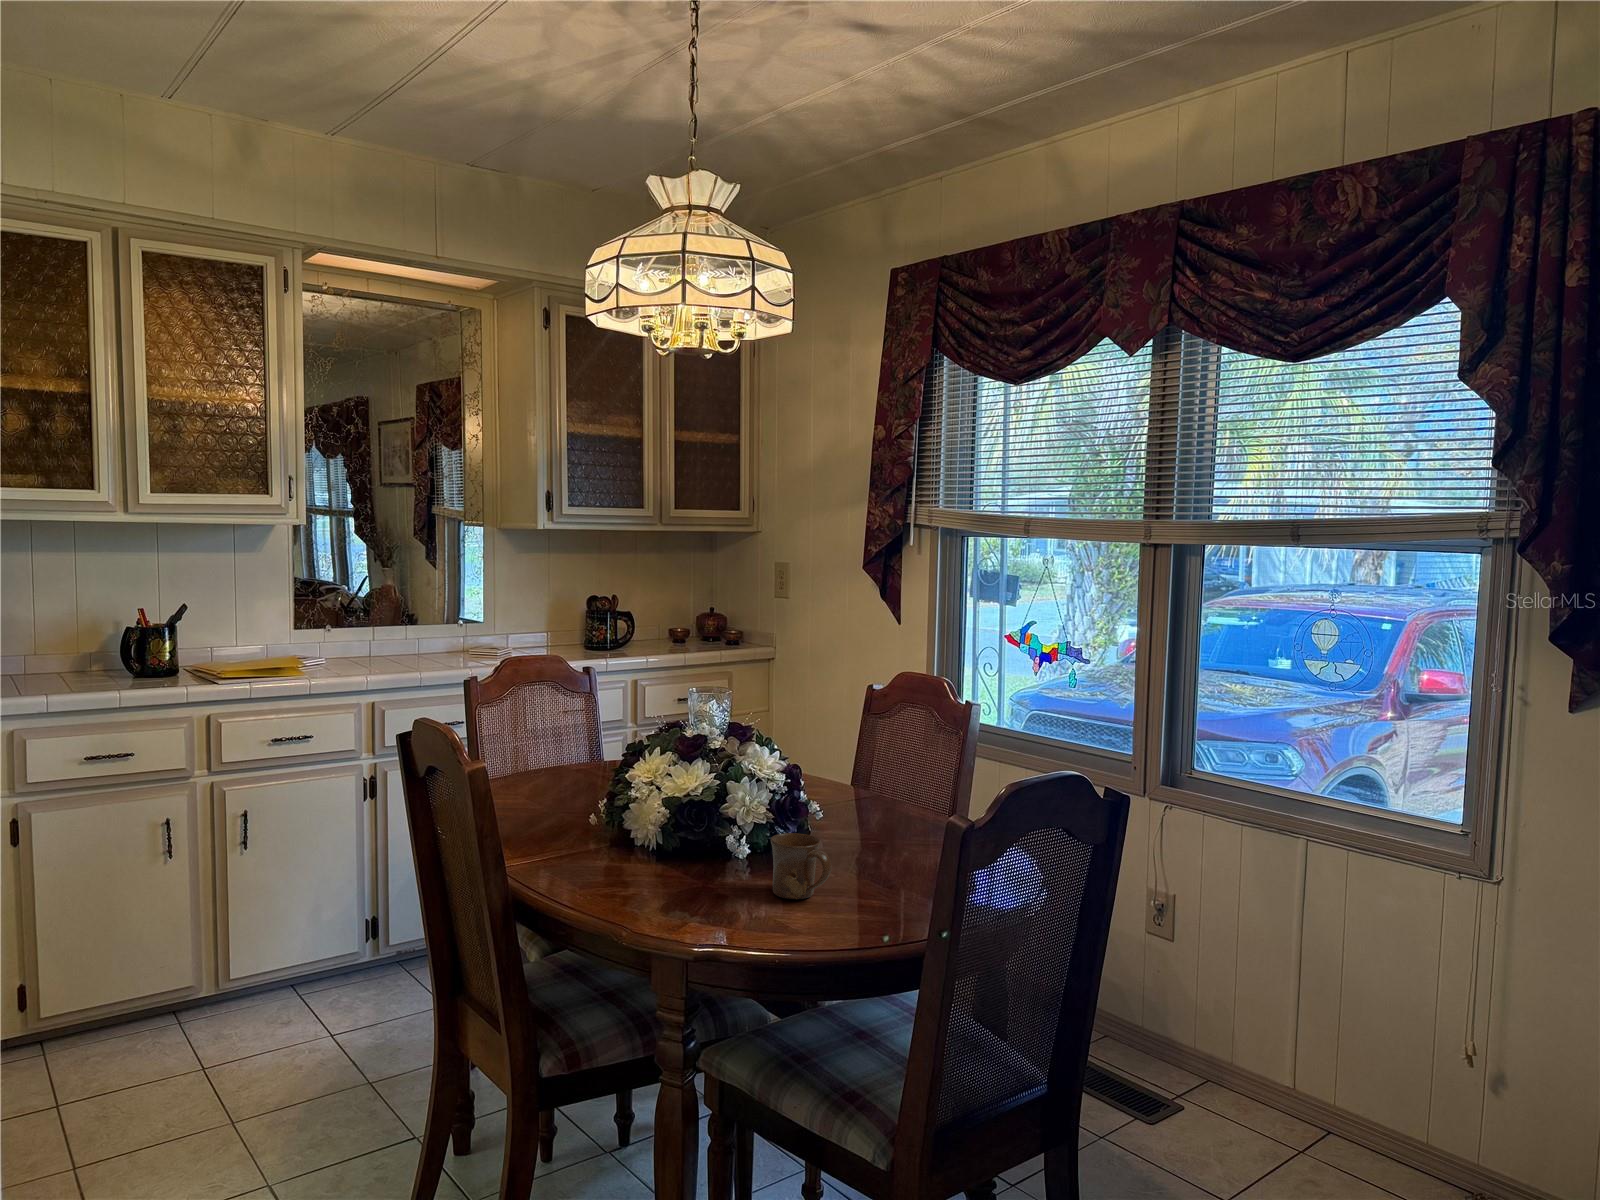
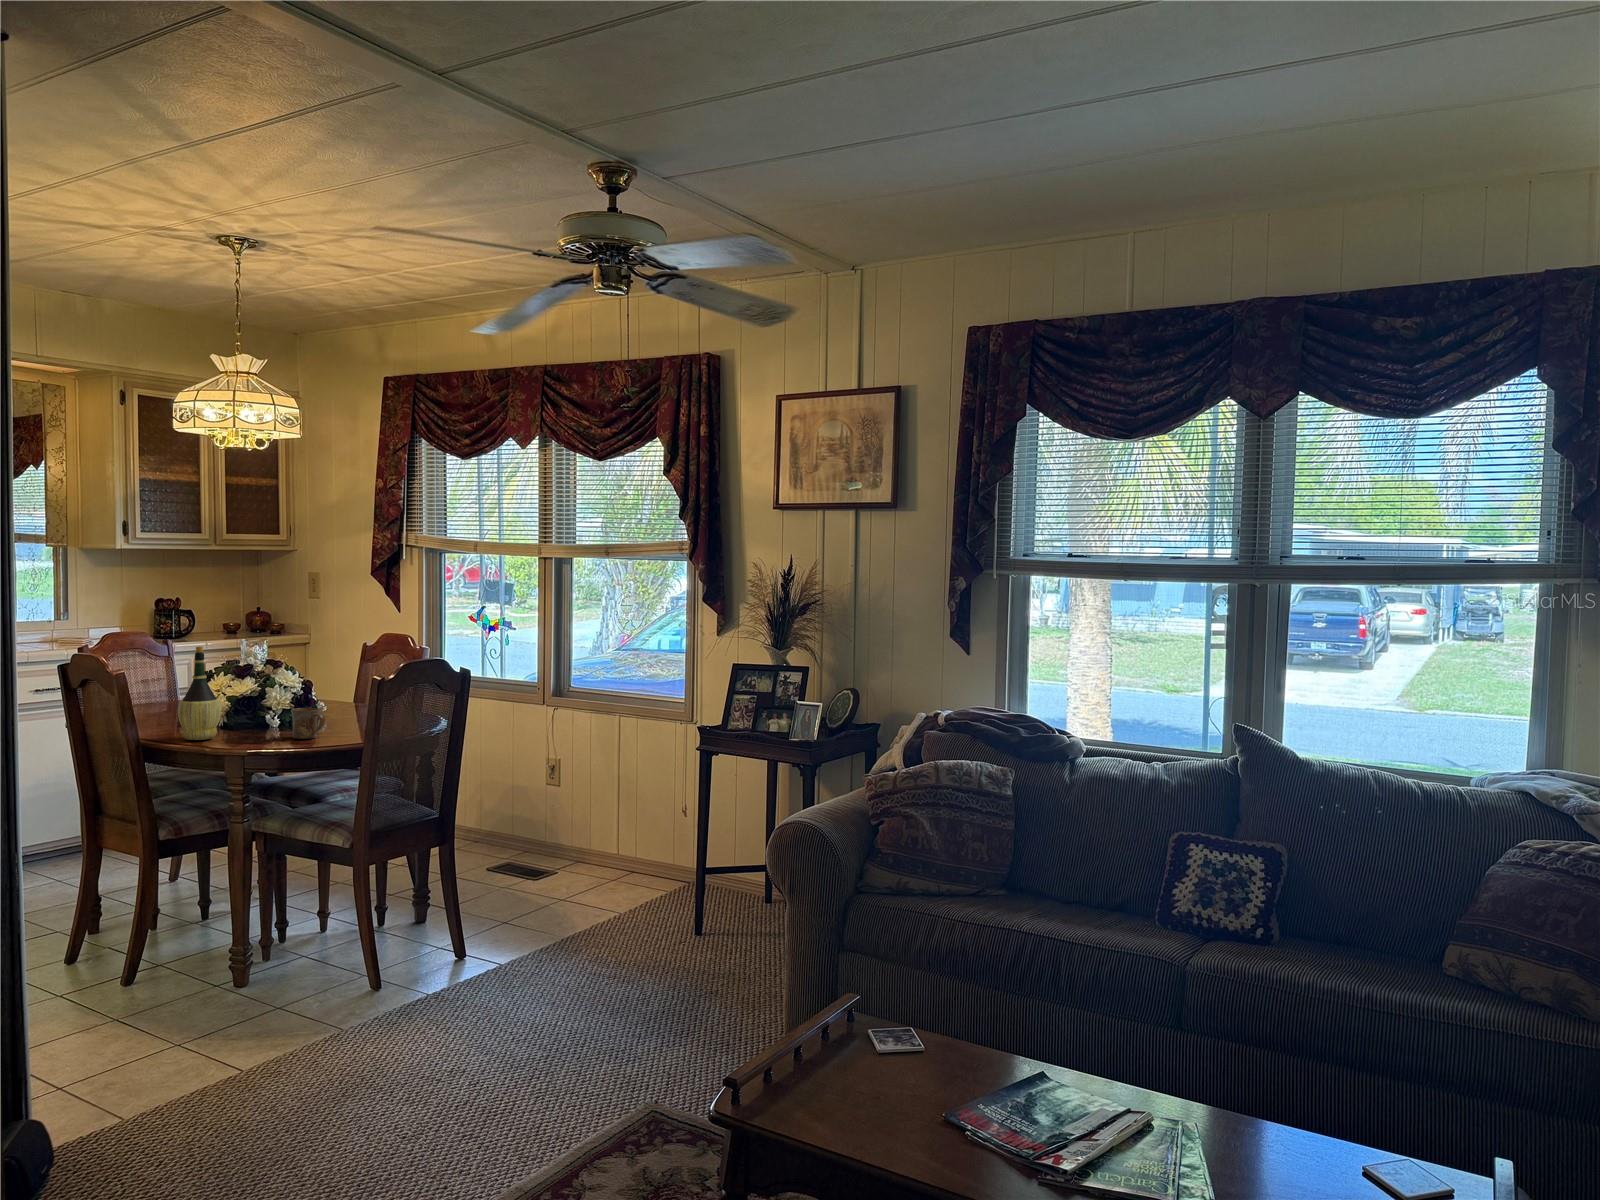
wine bottle: none [584,710,653,884] -> present [178,646,221,740]

